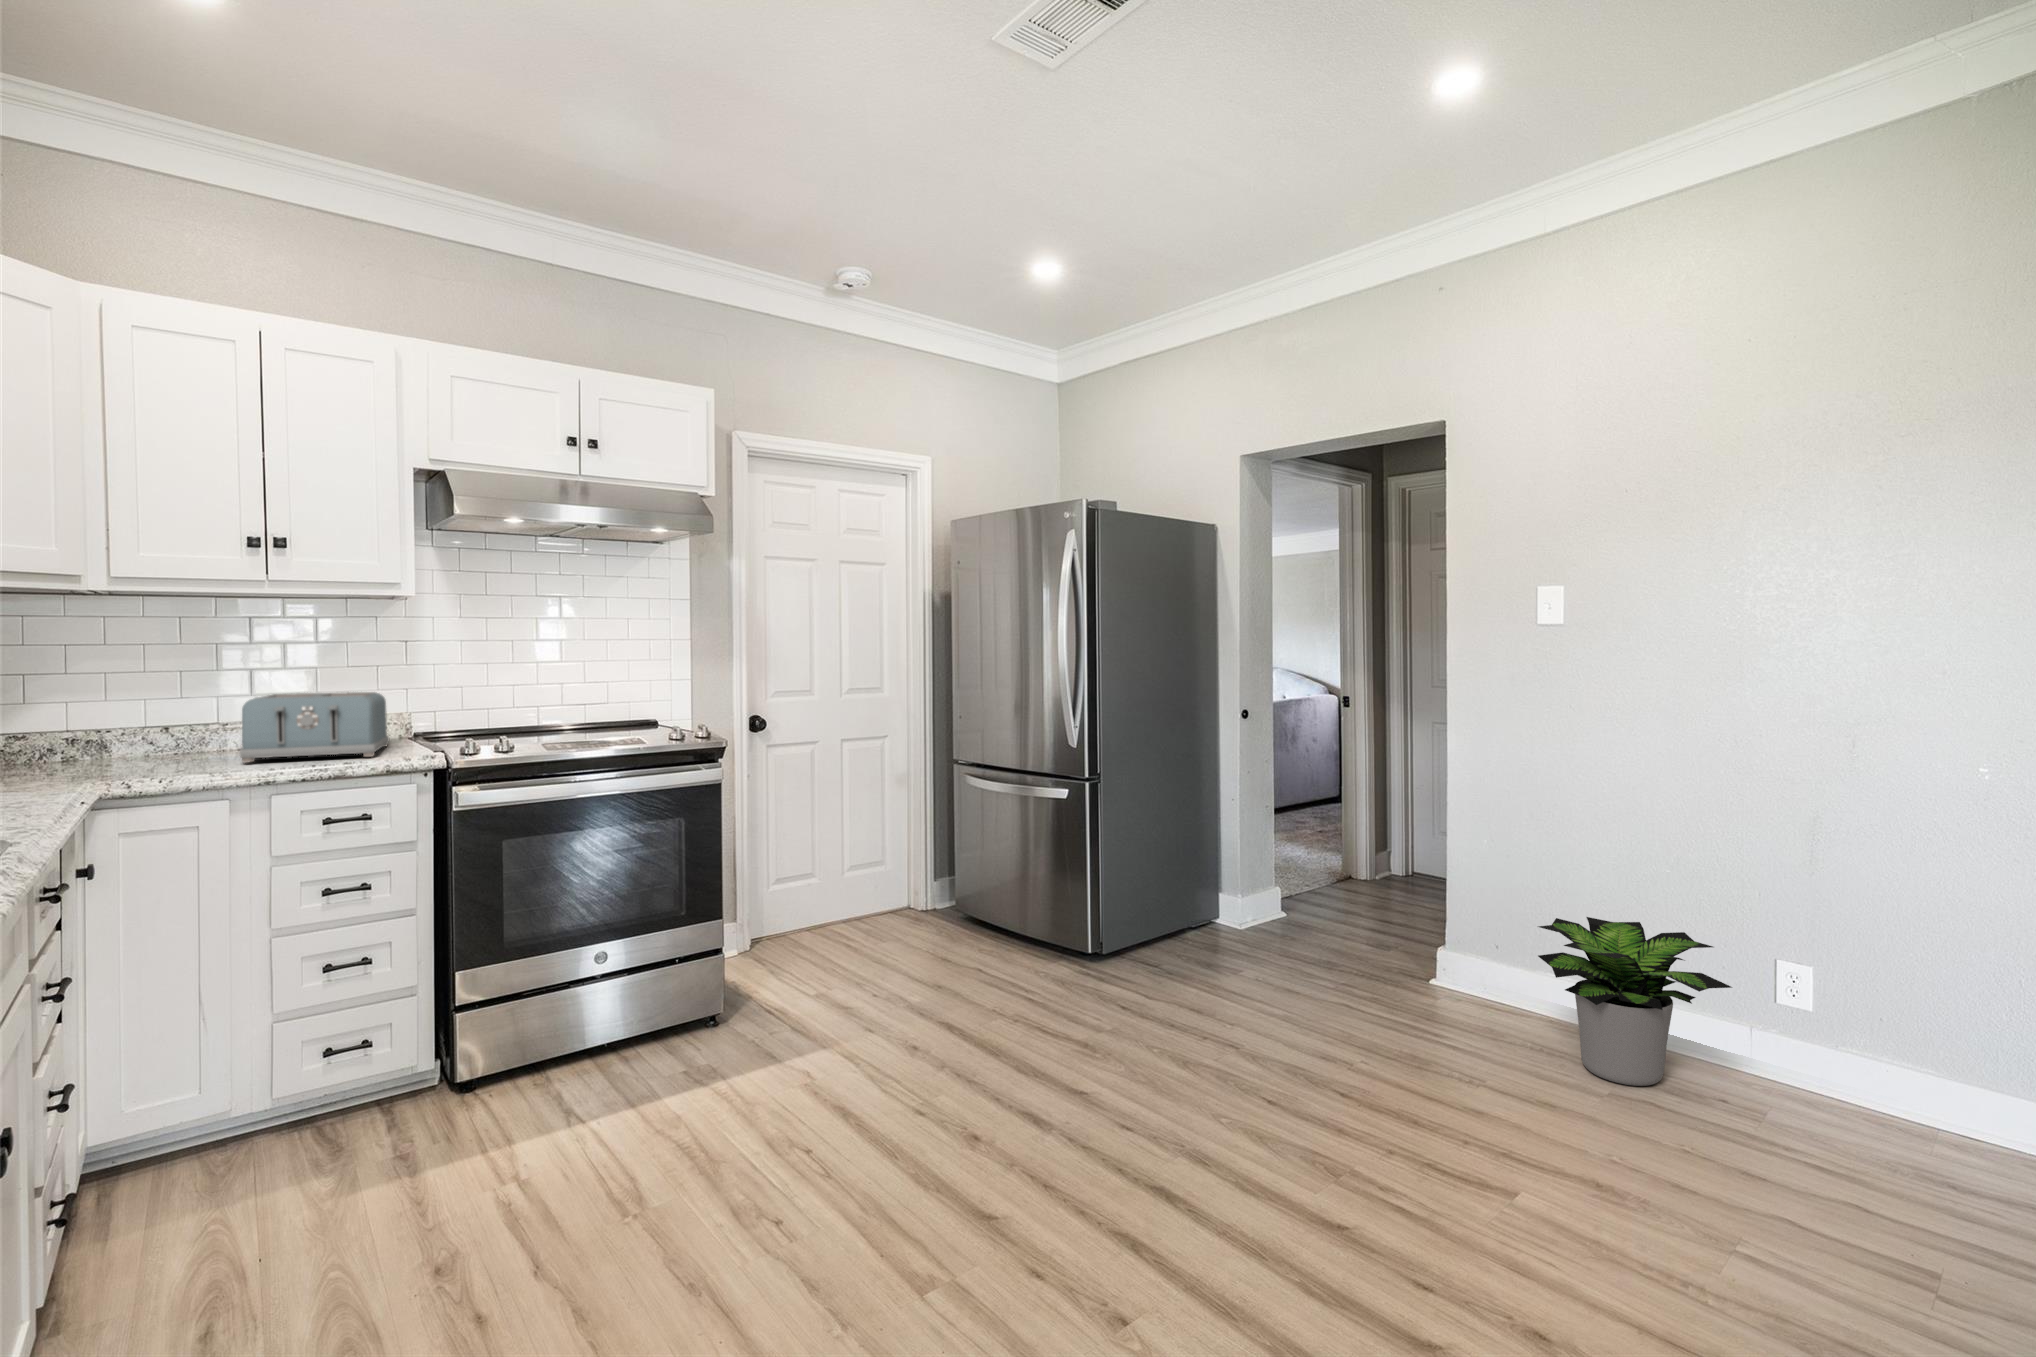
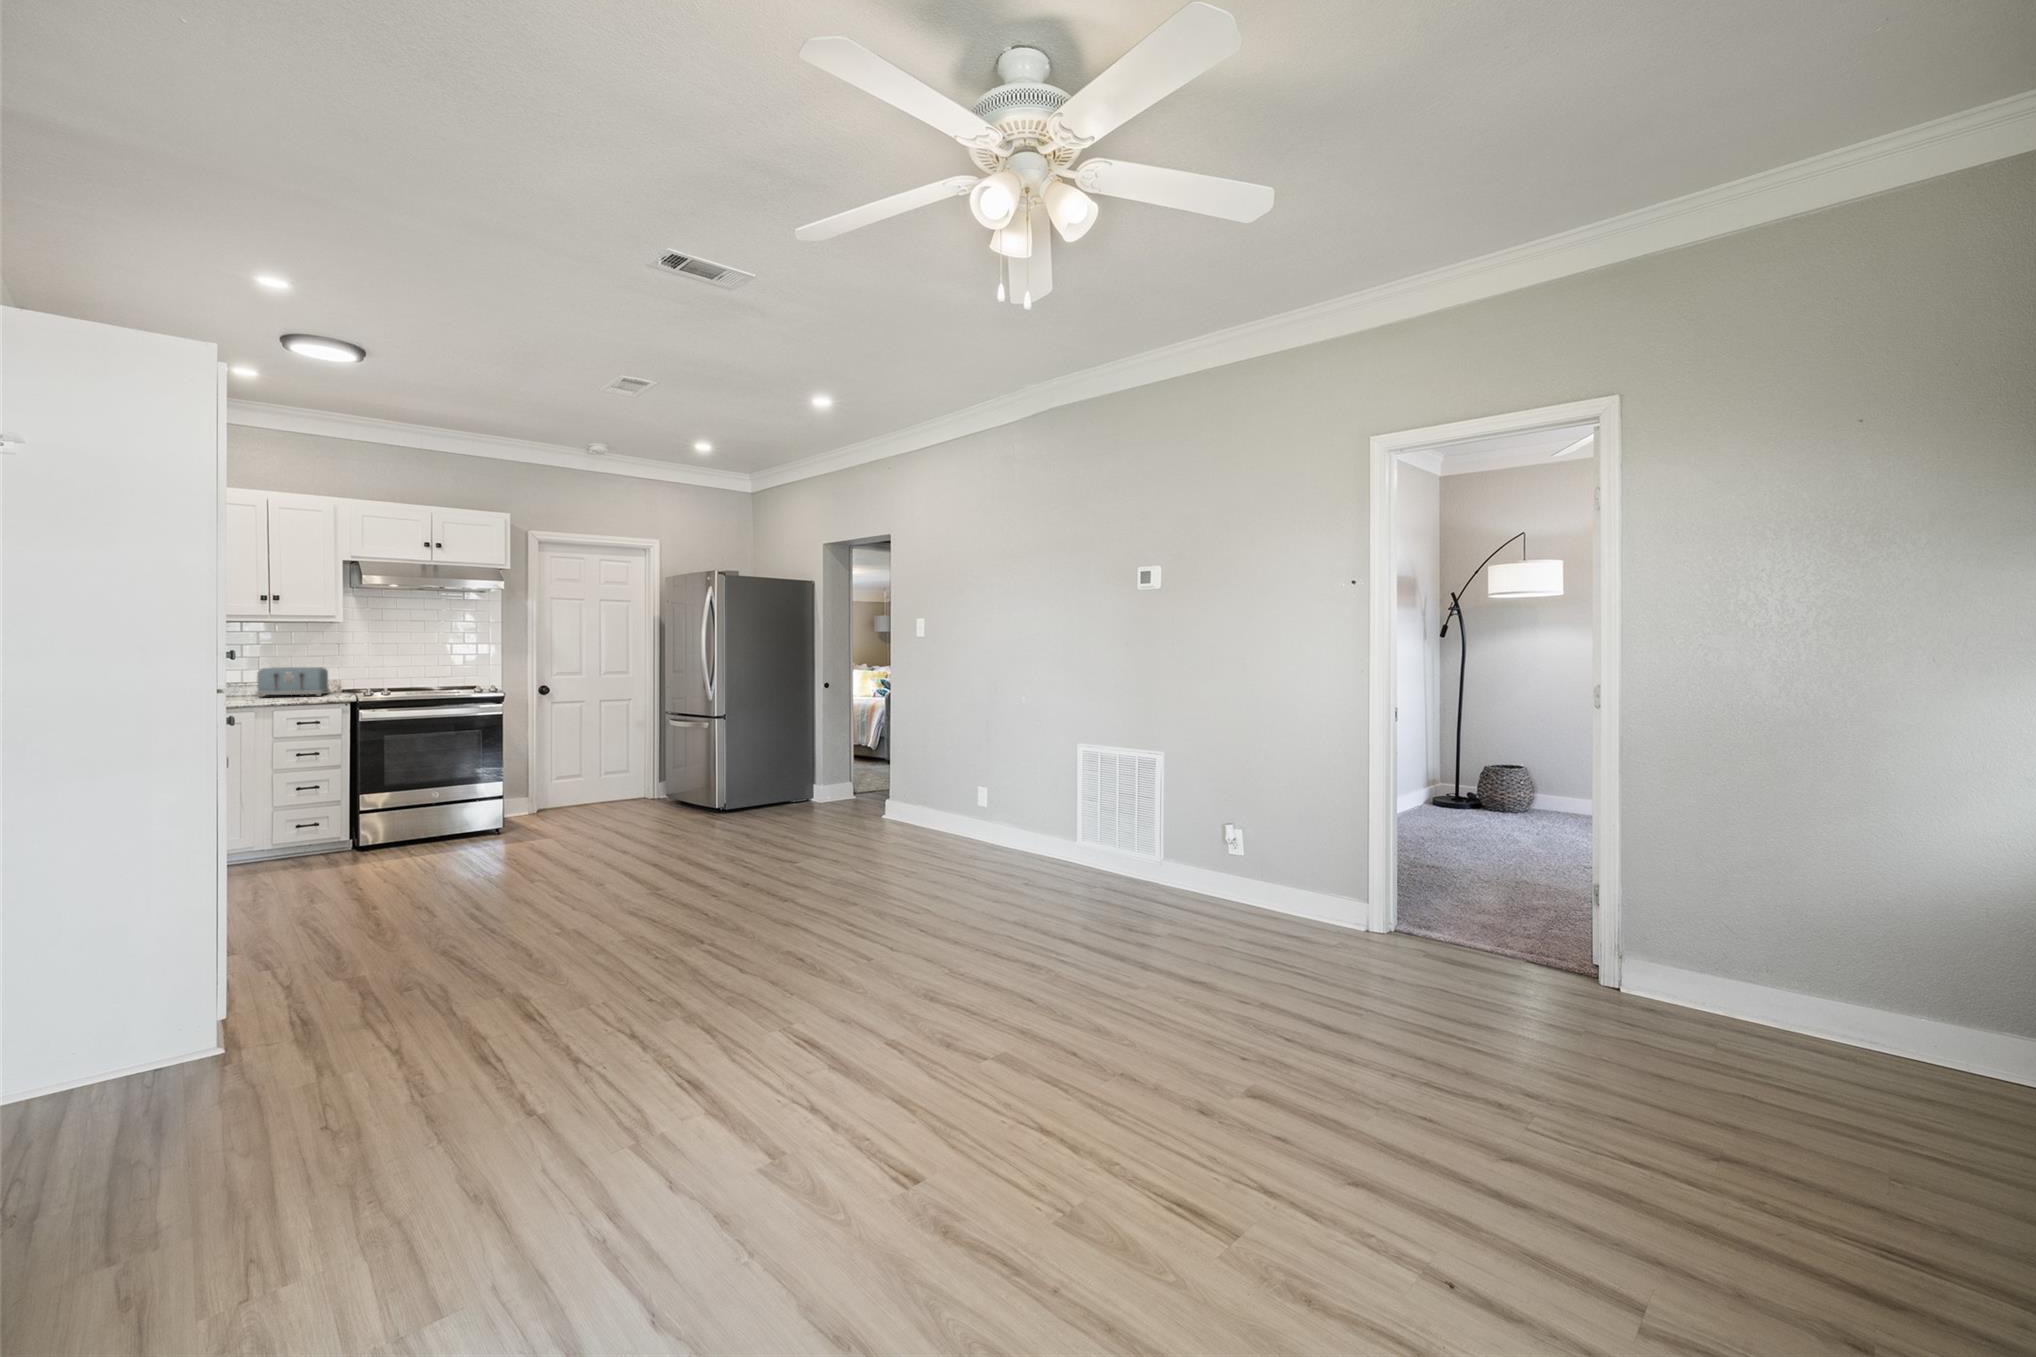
potted plant: present [1538,917,1732,1086] -> none [877,773,952,841]

